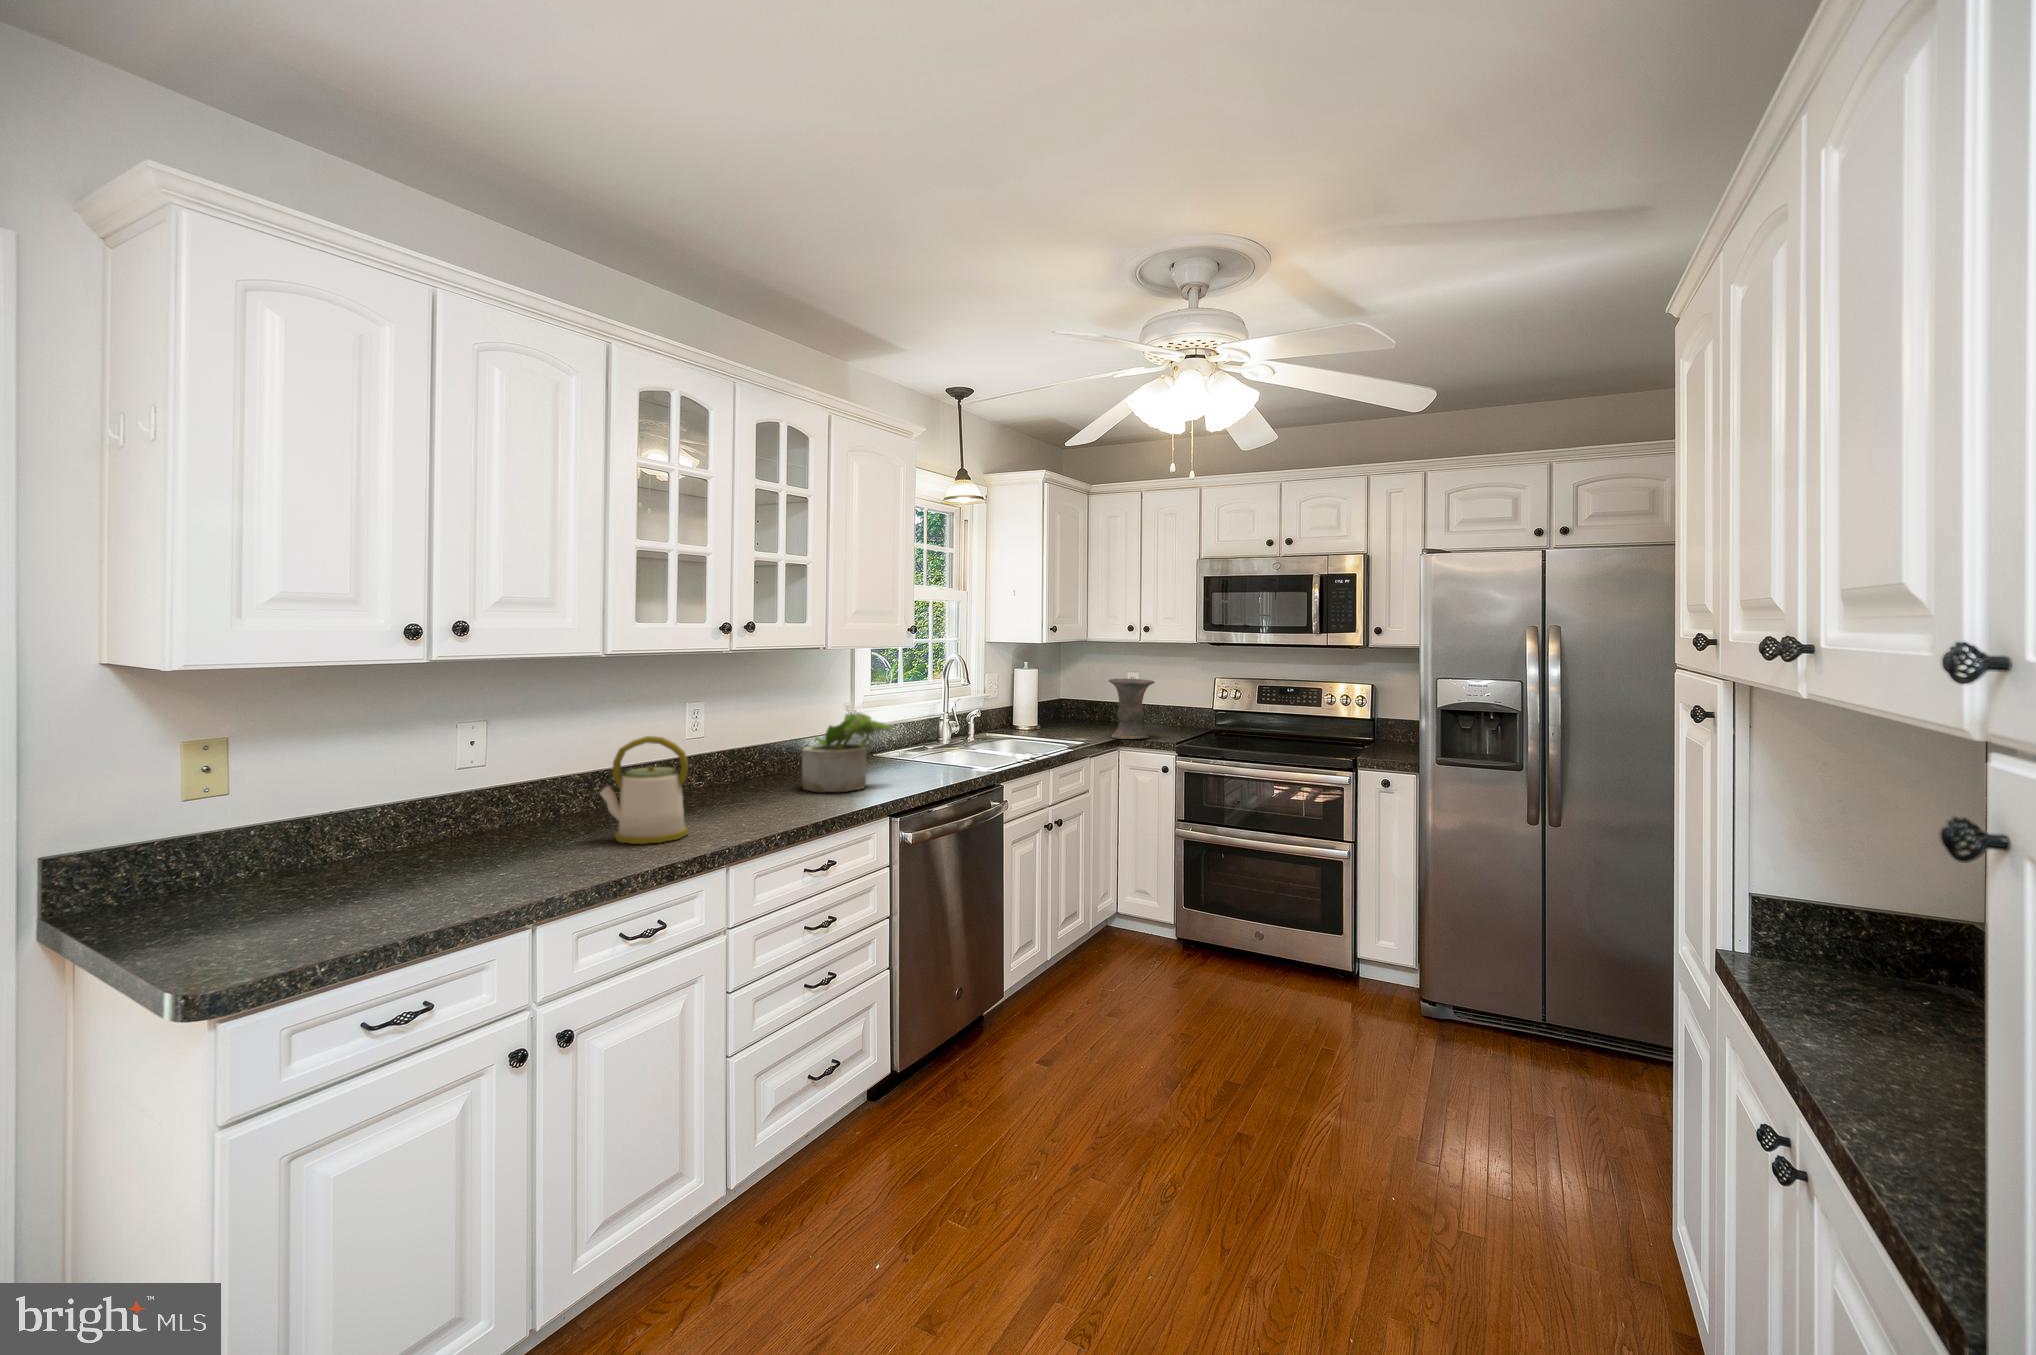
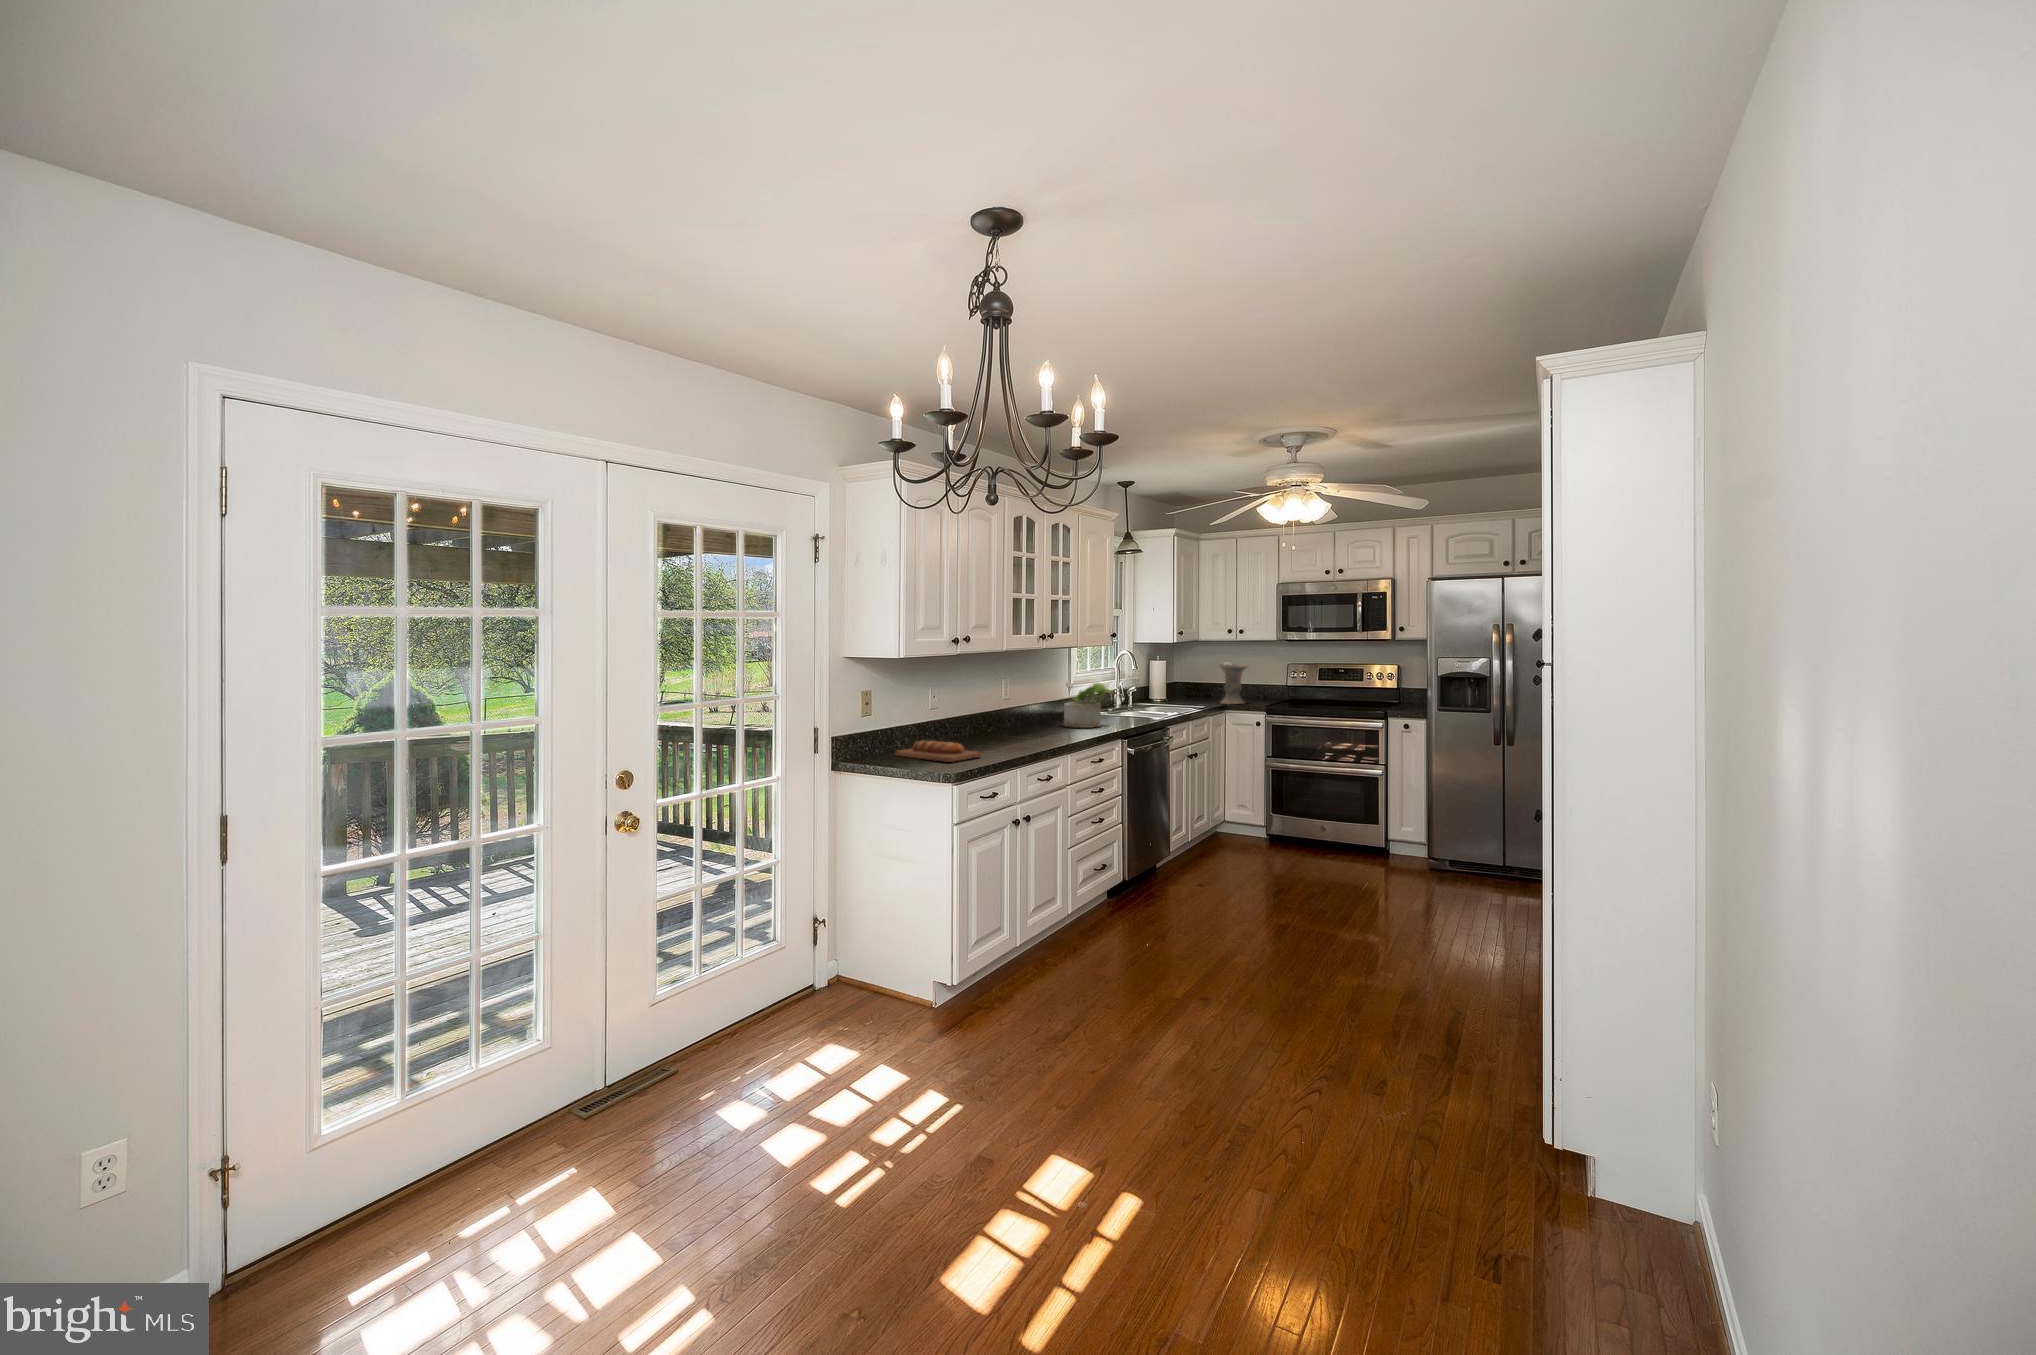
kettle: present [600,736,689,844] -> none [1000,692,1042,745]
bread loaf: none [286,849,462,916] -> present [895,741,981,762]

